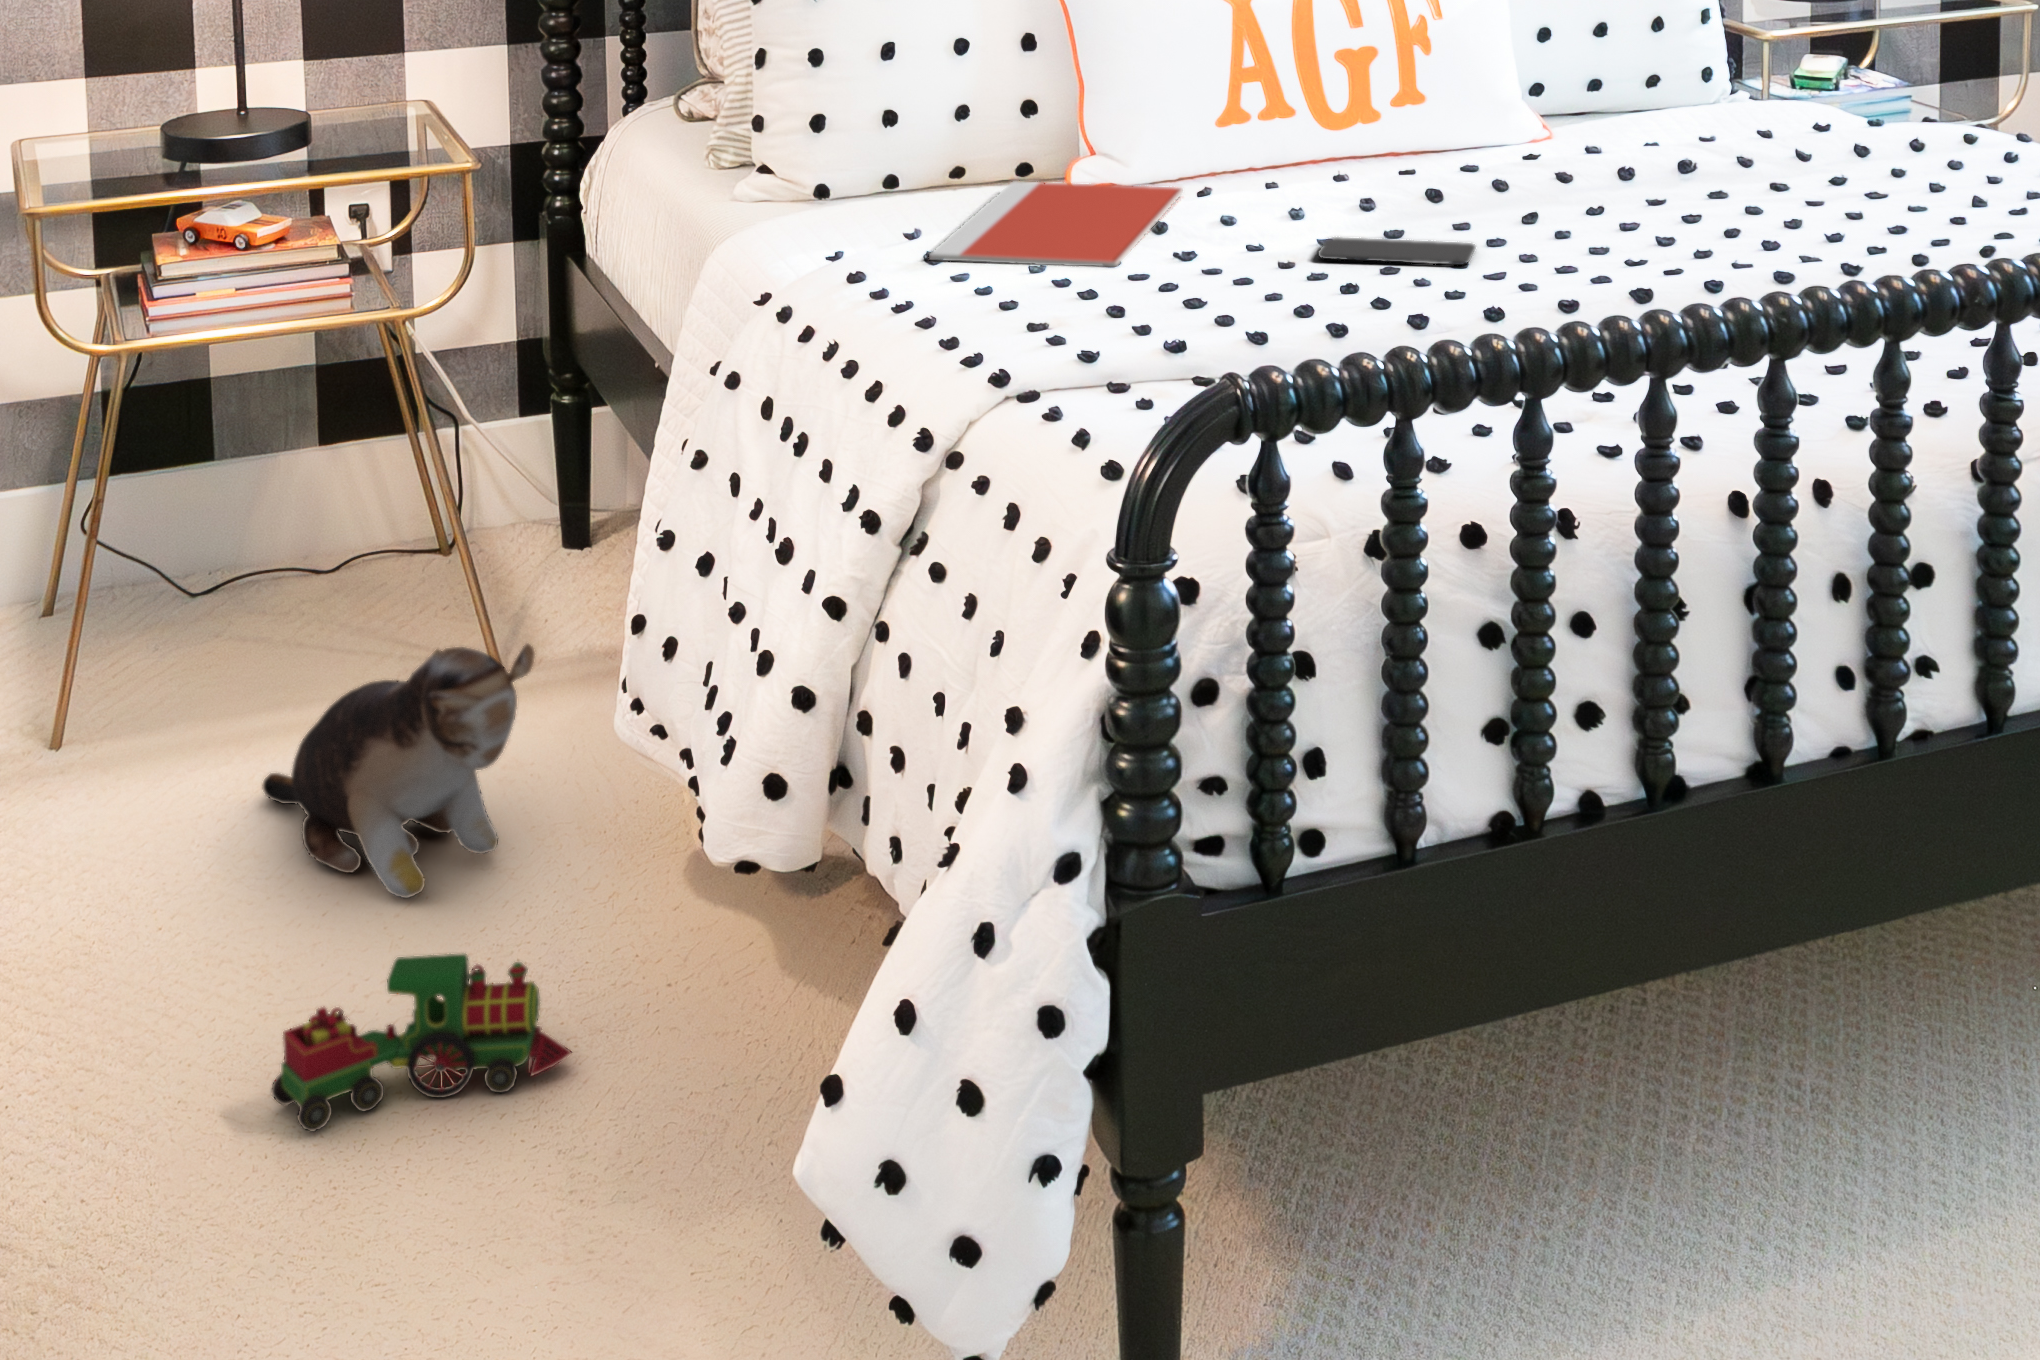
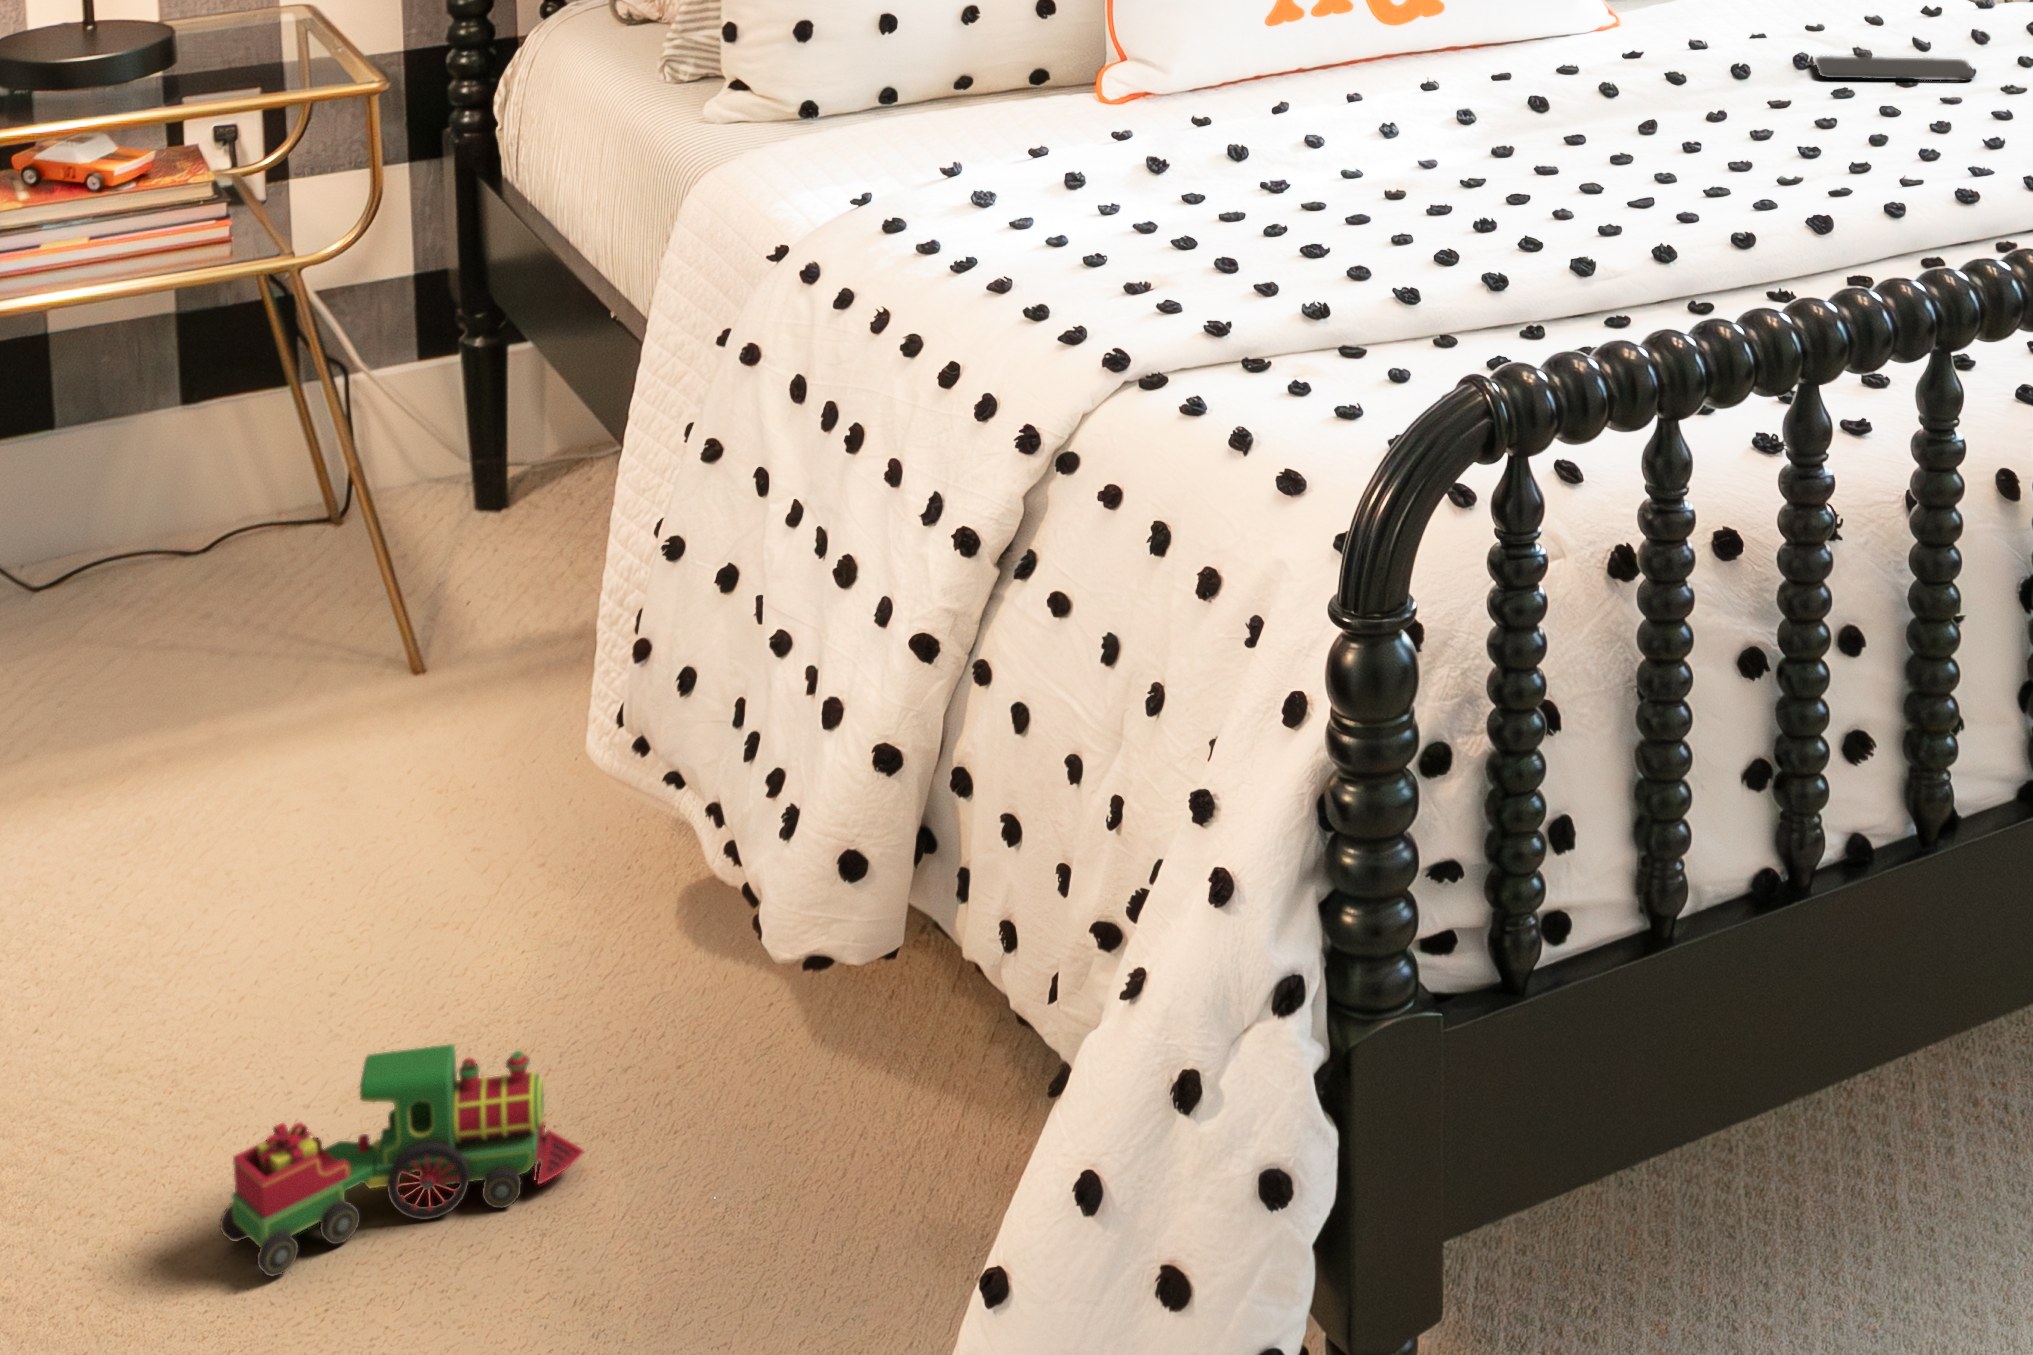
notebook: present [929,181,1183,267] -> none [968,95,1233,202]
smartphone: present [1318,237,1475,265] -> present [1815,56,1974,80]
plush toy: present [262,644,535,898] -> none [161,653,504,953]

